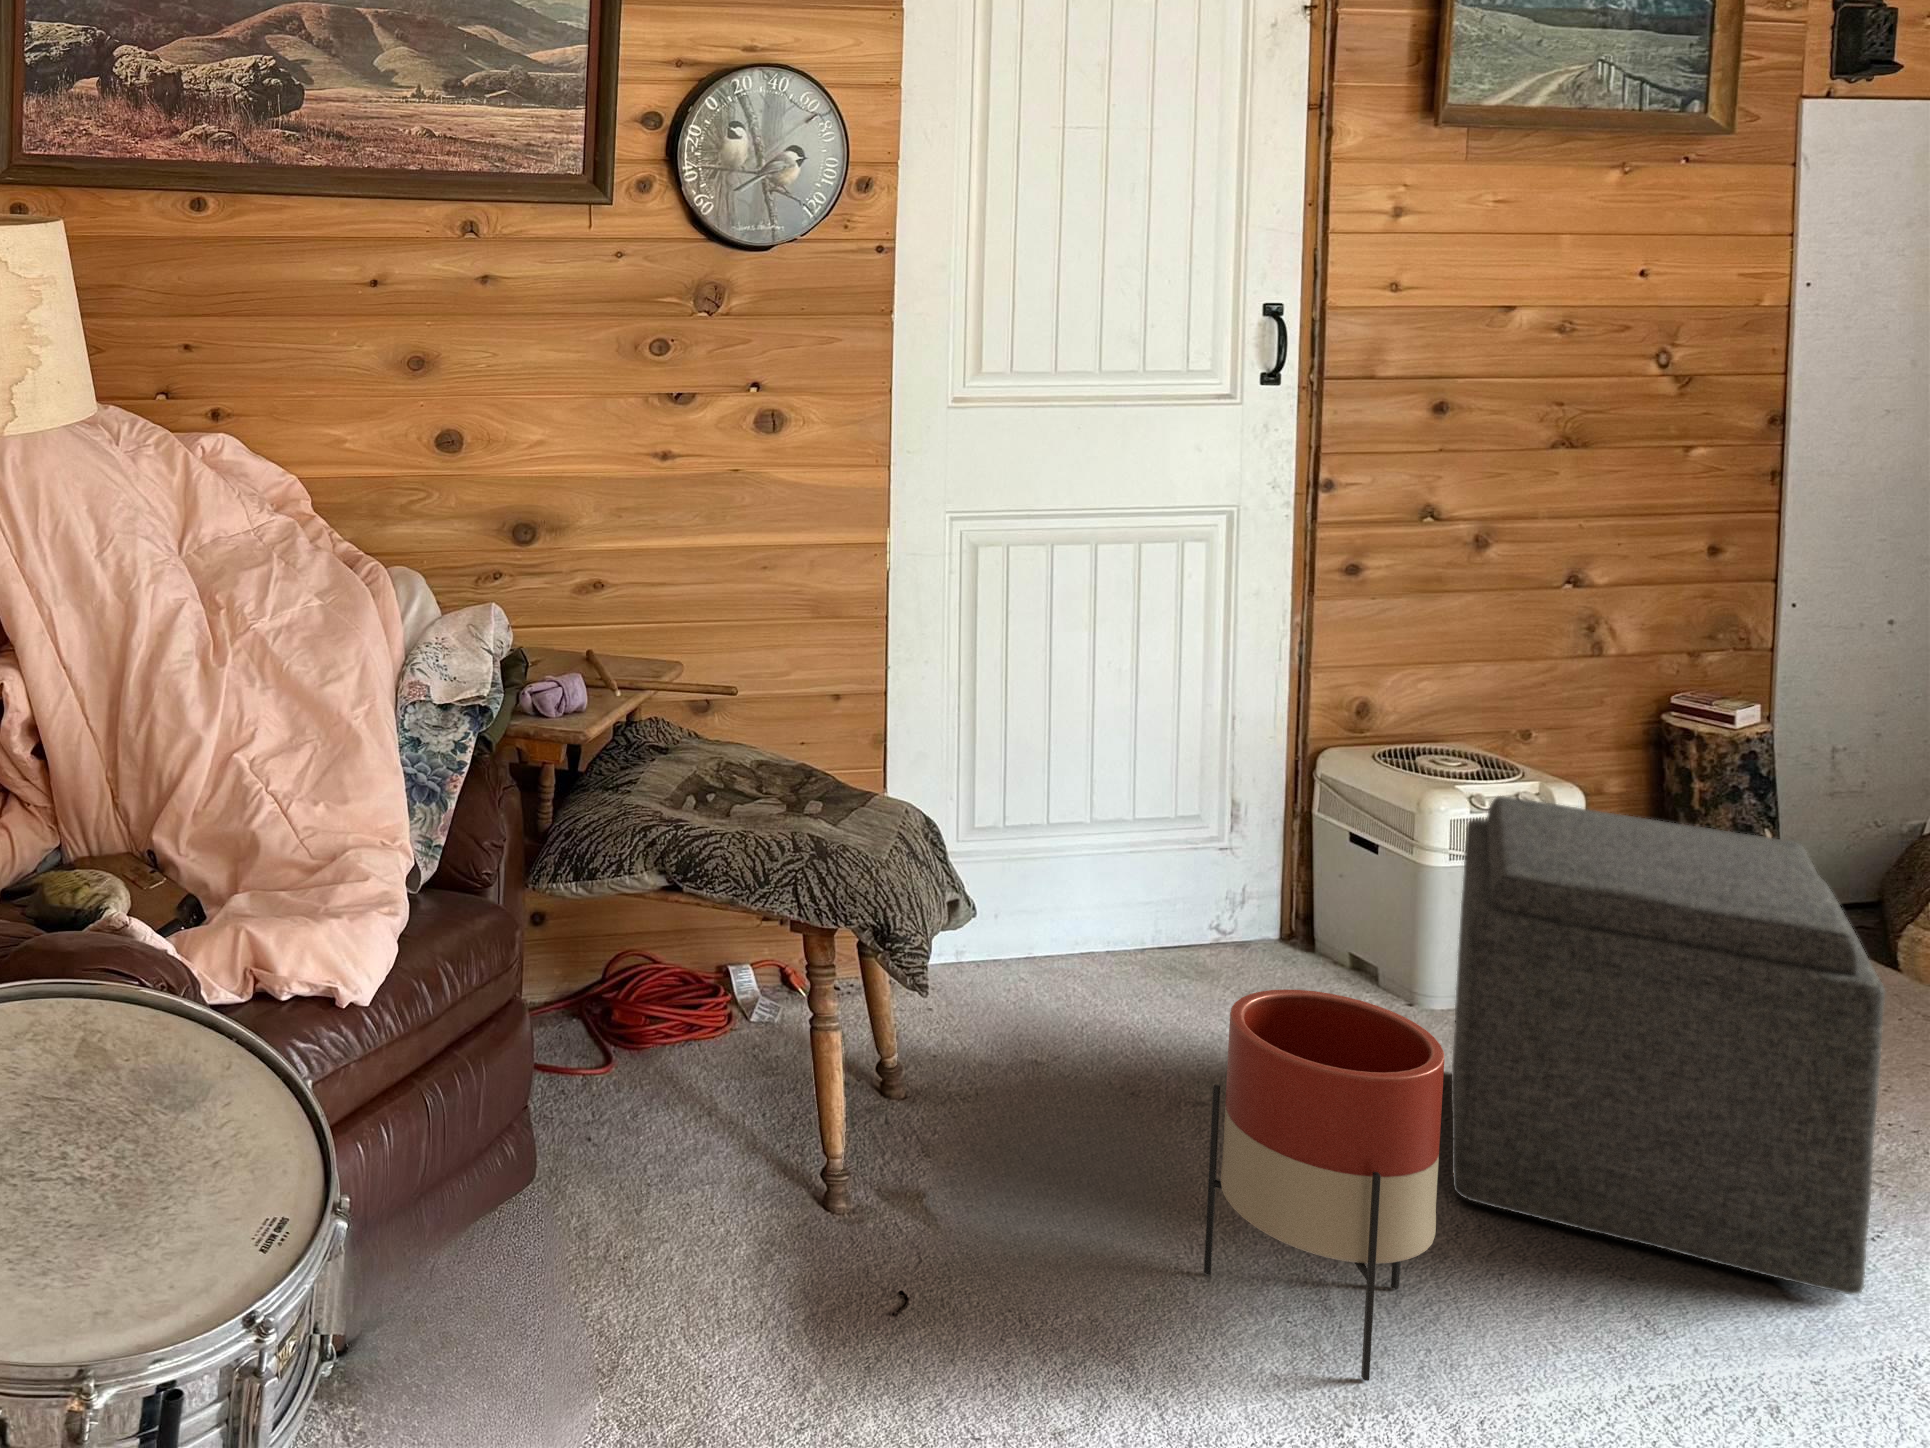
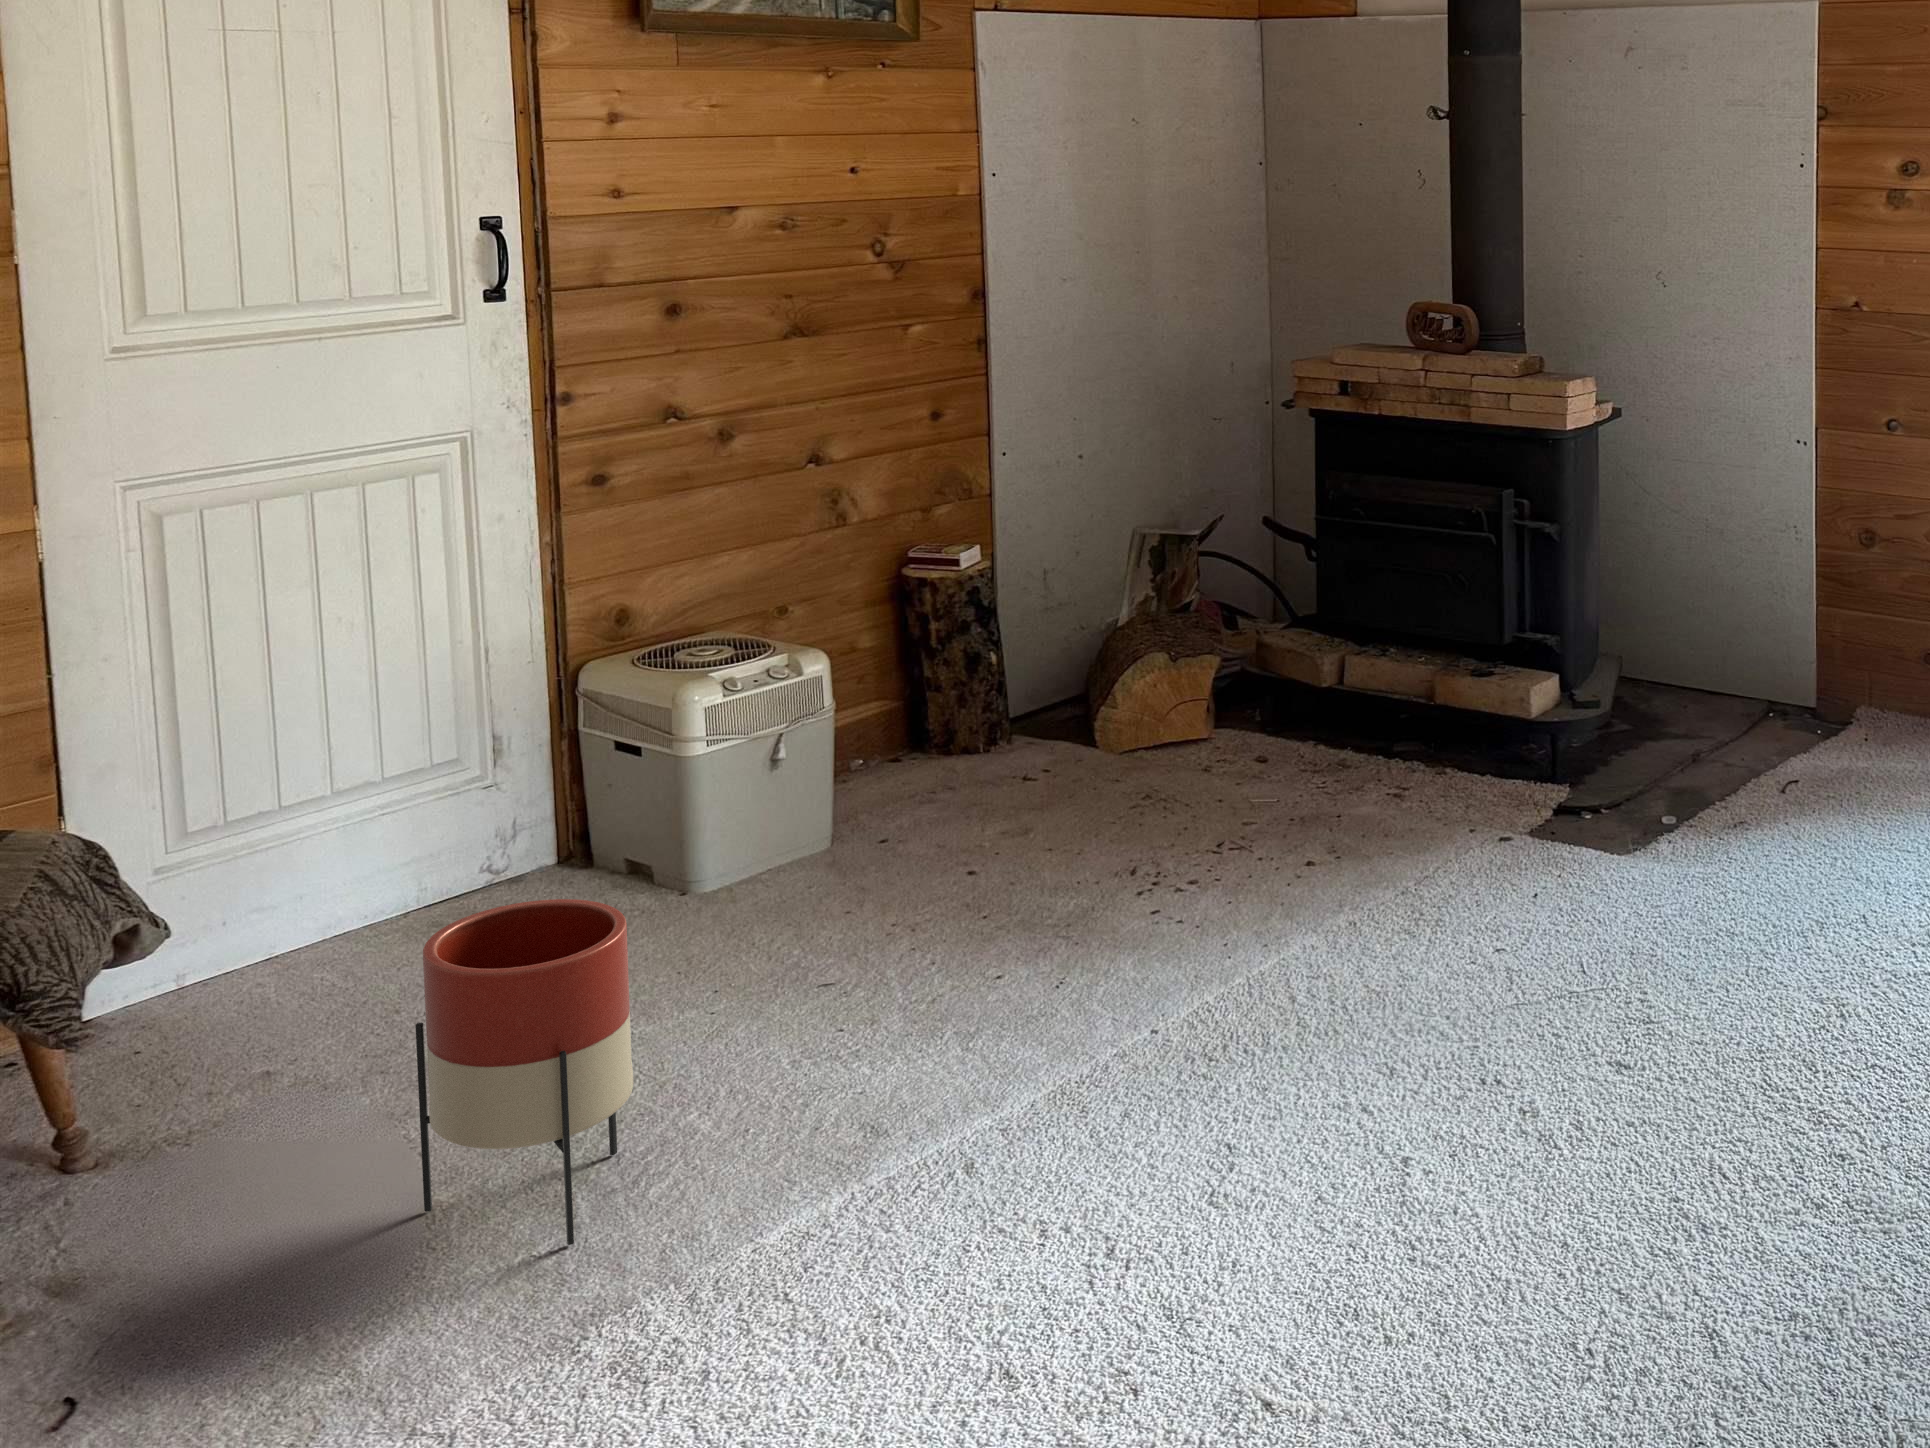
ottoman: present [1451,796,1885,1294] -> none [674,661,996,1053]

